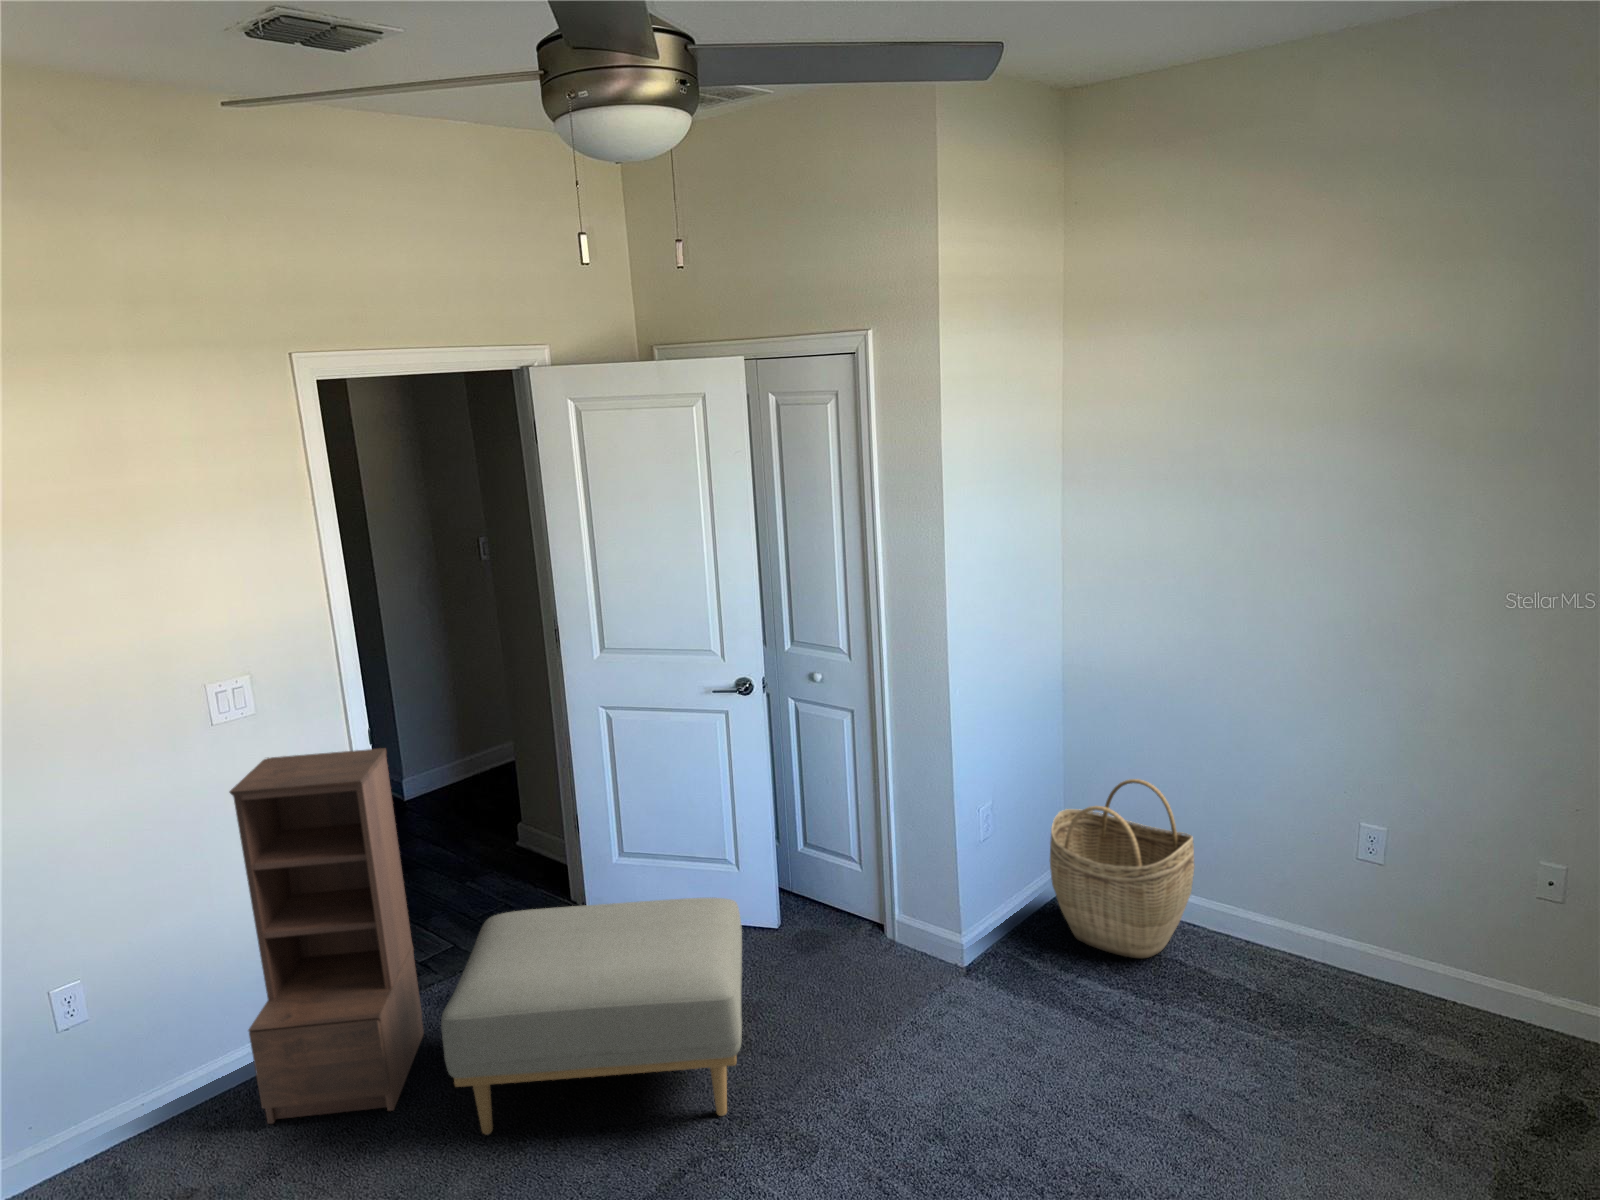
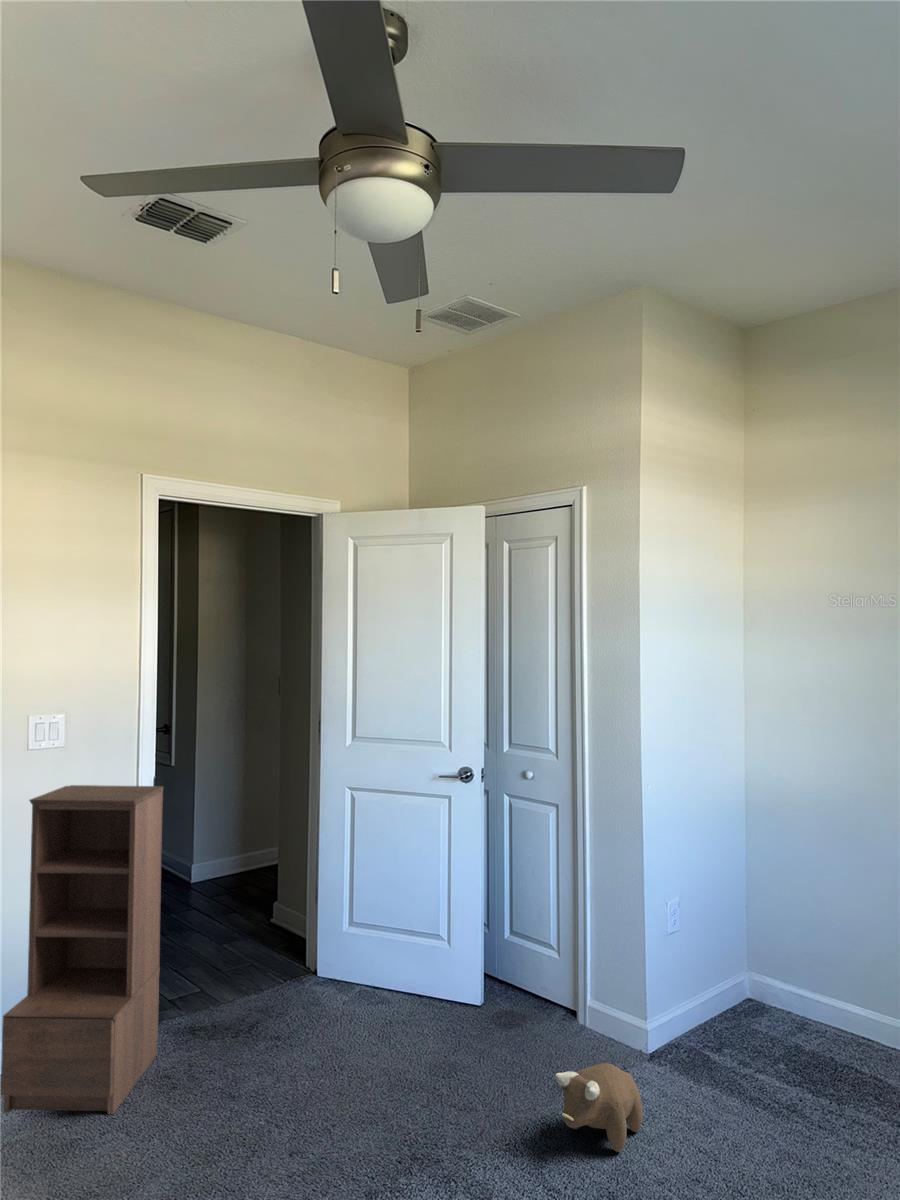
woven basket: present [1050,779,1194,959] -> none [729,889,867,1063]
ottoman: present [441,898,742,1135] -> none [160,942,442,1156]
plush toy: none [874,1000,964,1085] -> present [556,1063,643,1152]

